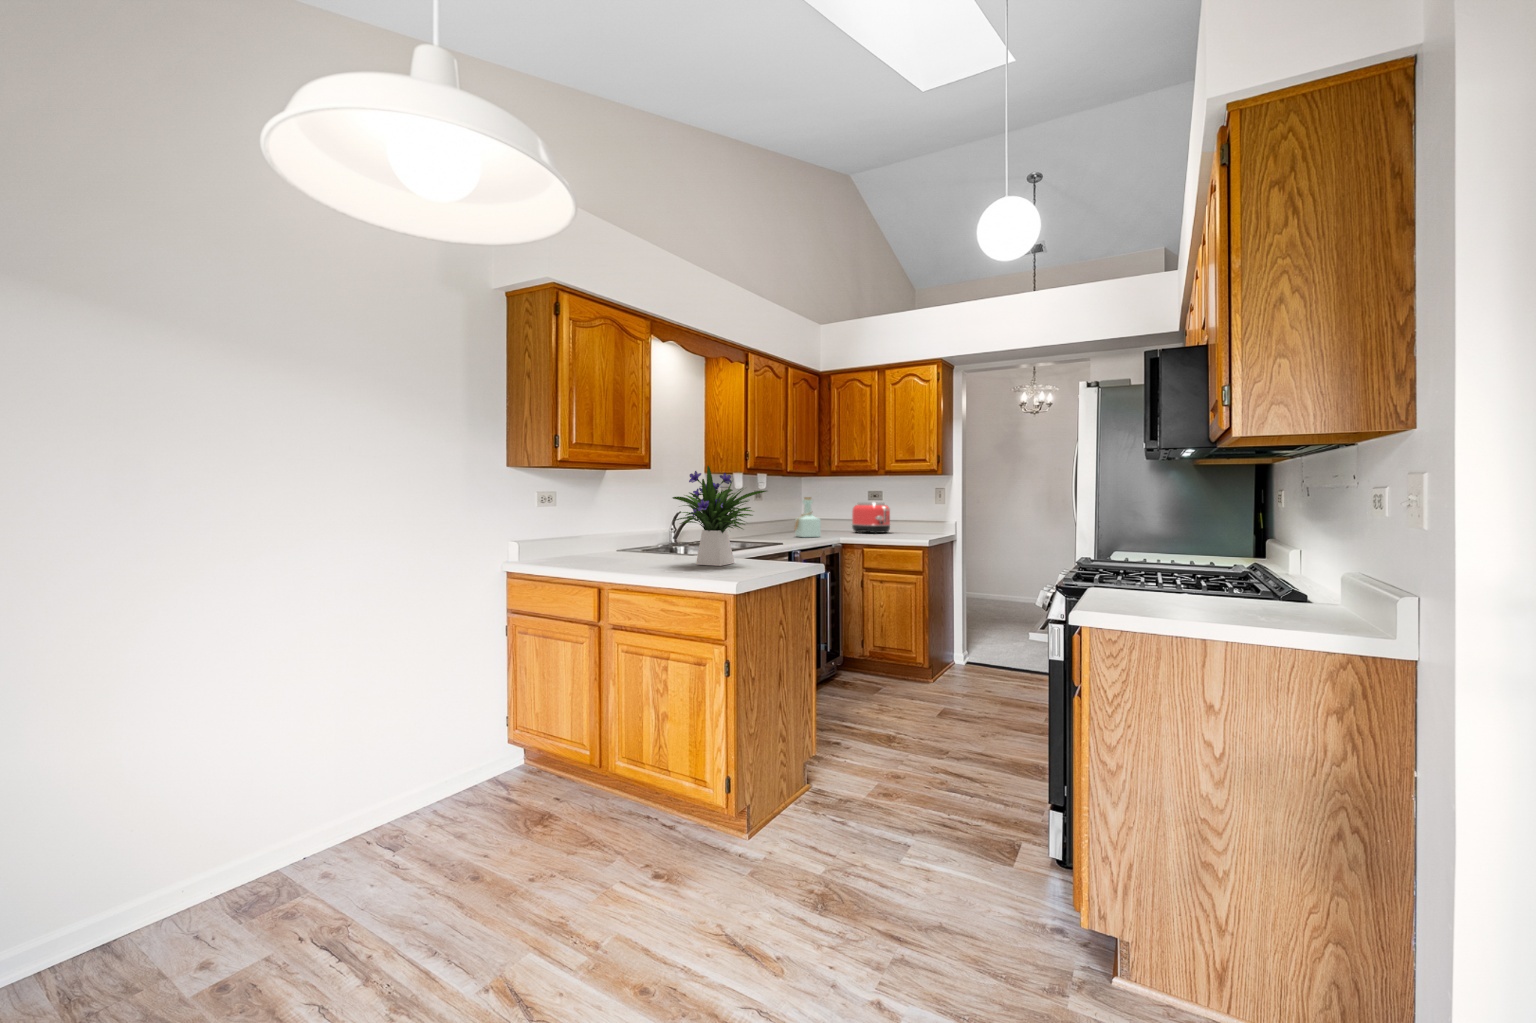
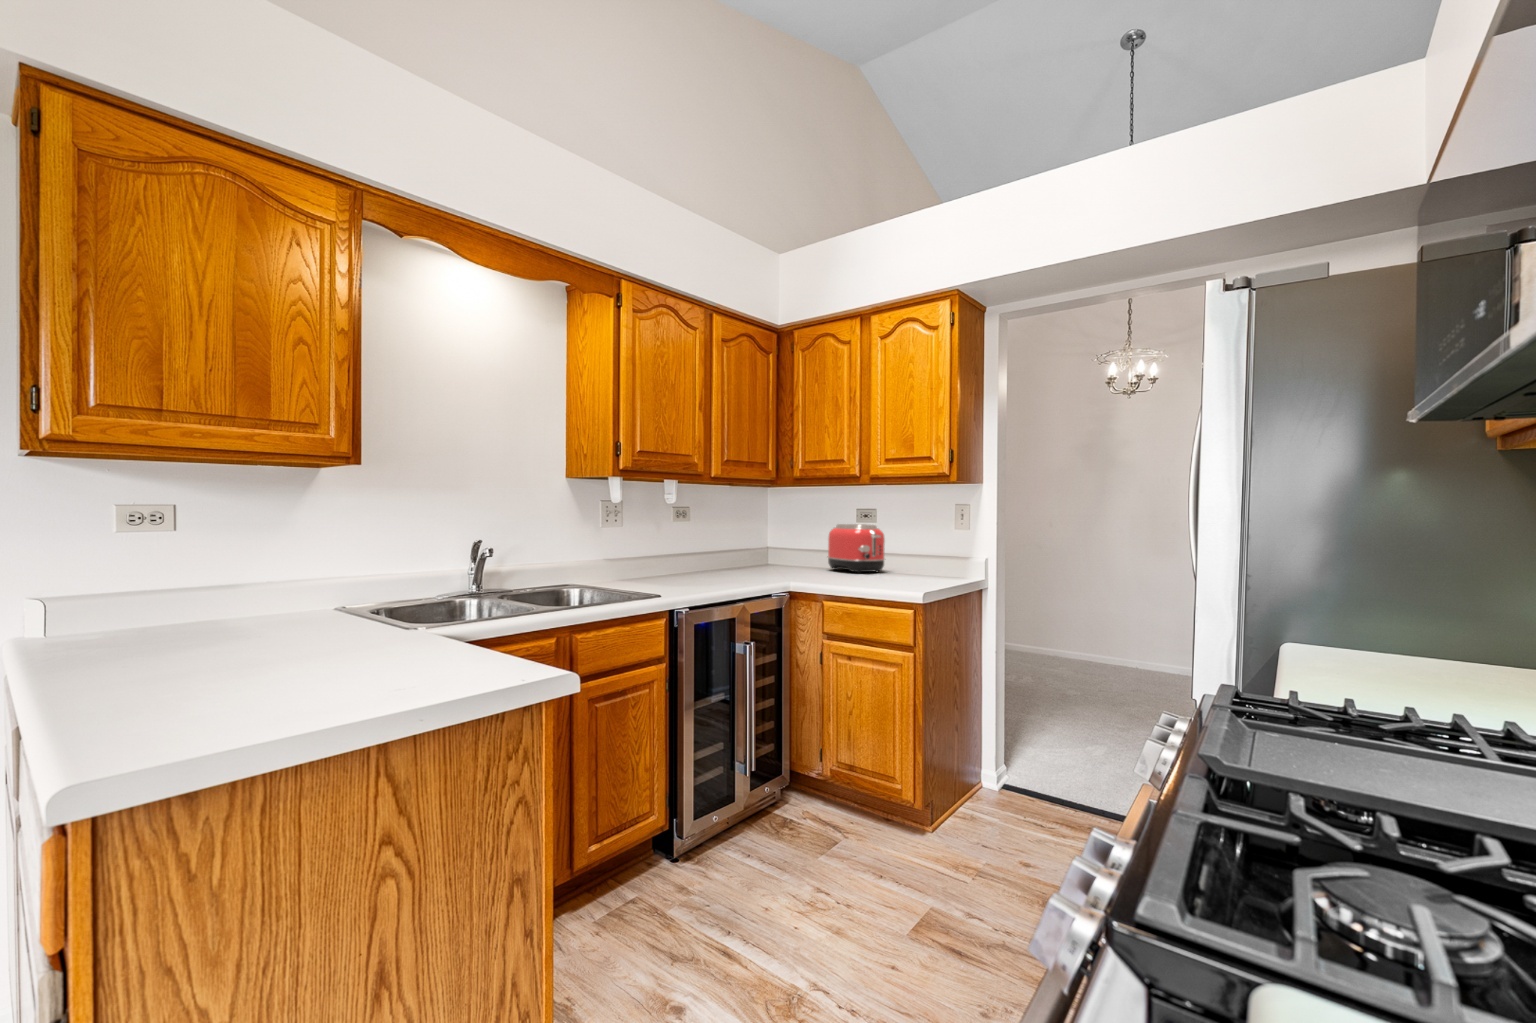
flower arrangement: present [673,466,766,566] -> none [110,441,390,694]
bottle: present [794,497,821,537] -> none [720,515,760,580]

